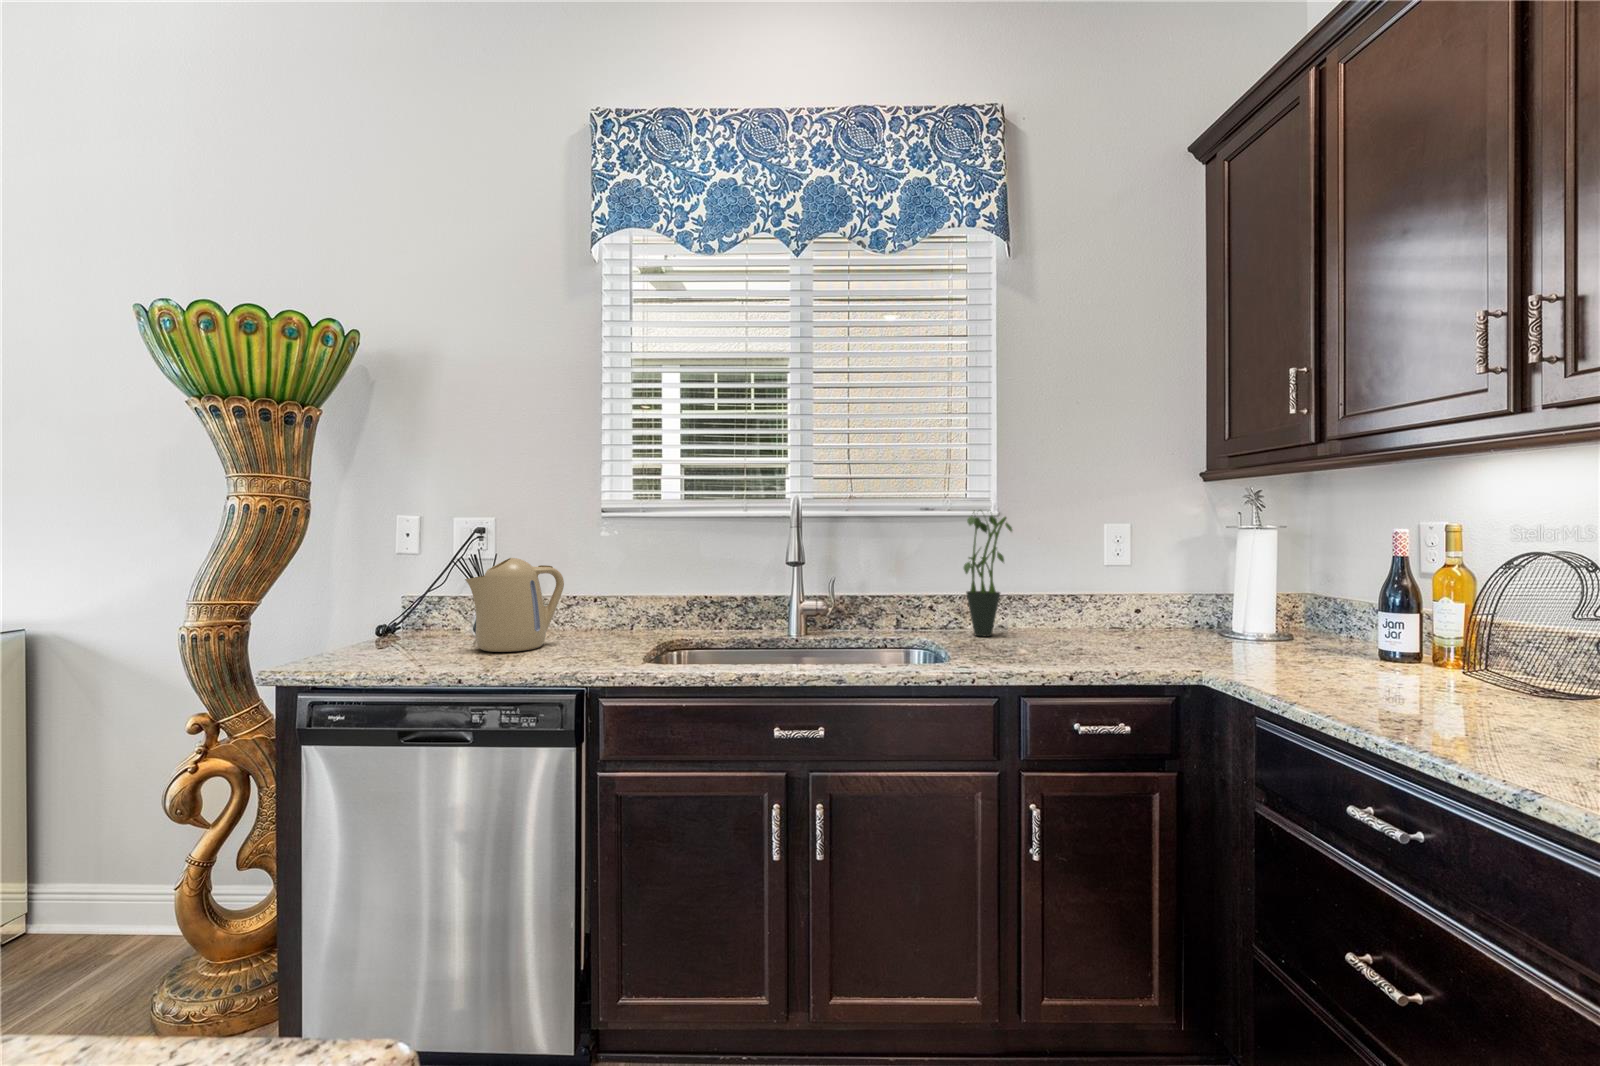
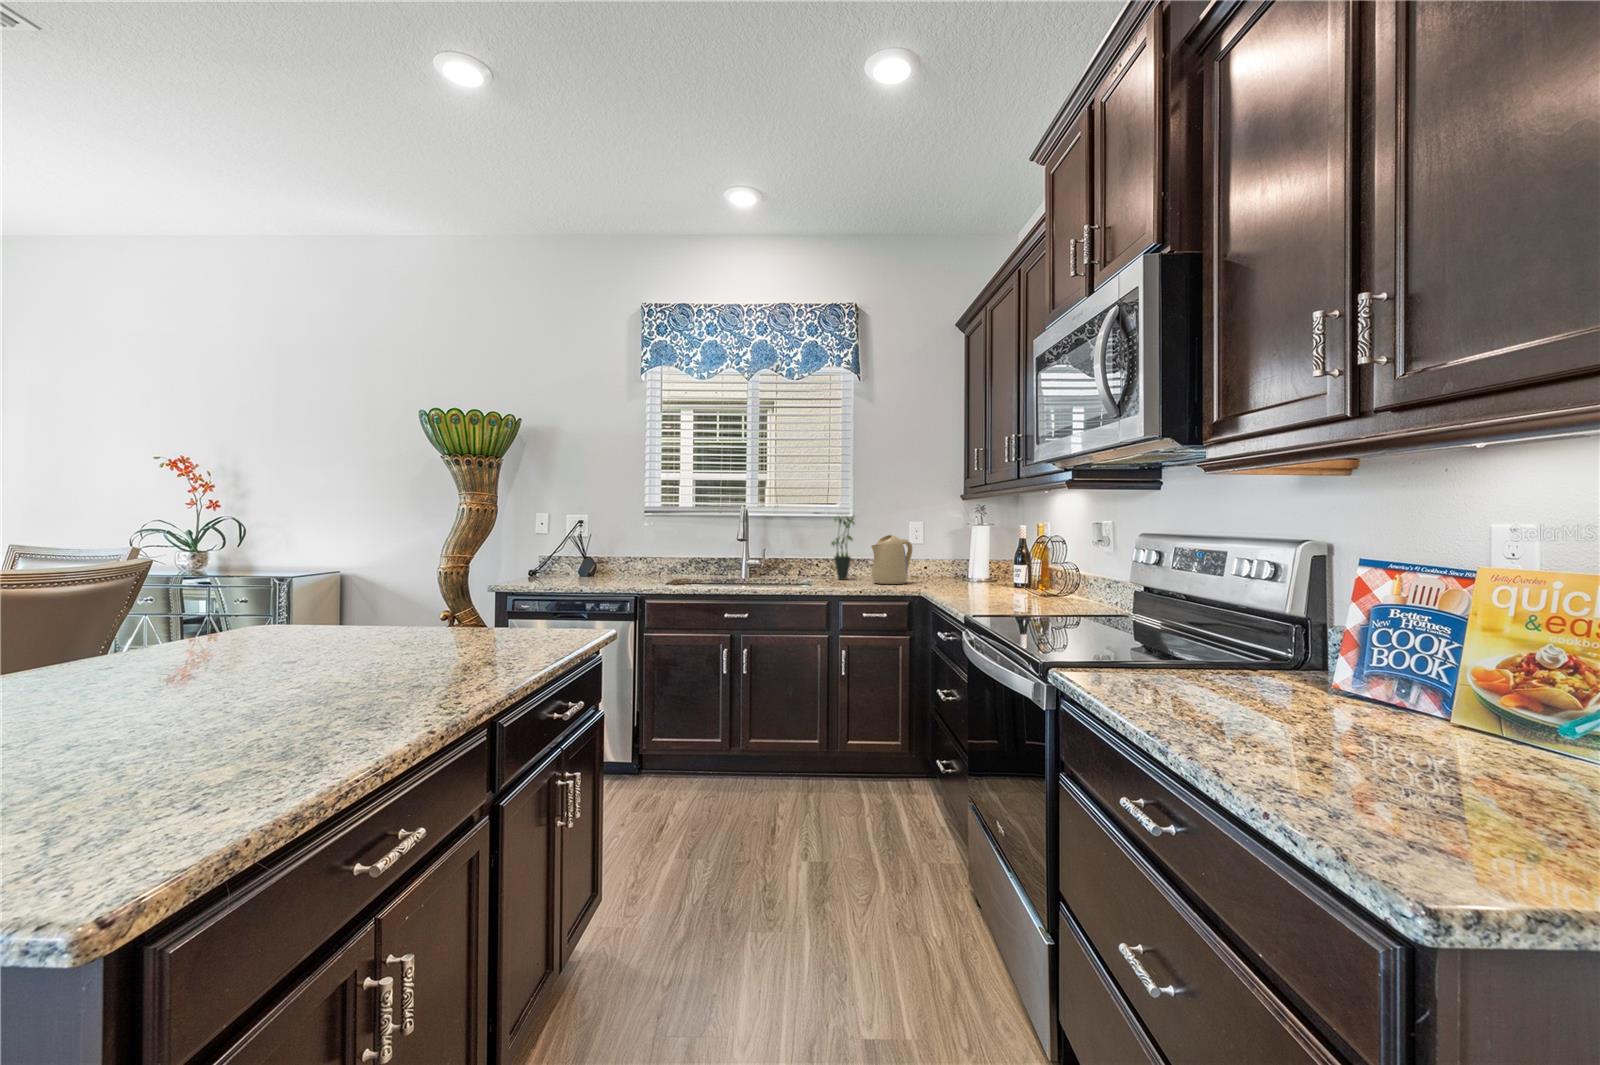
kettle: present [465,558,564,652] -> present [871,535,912,584]

